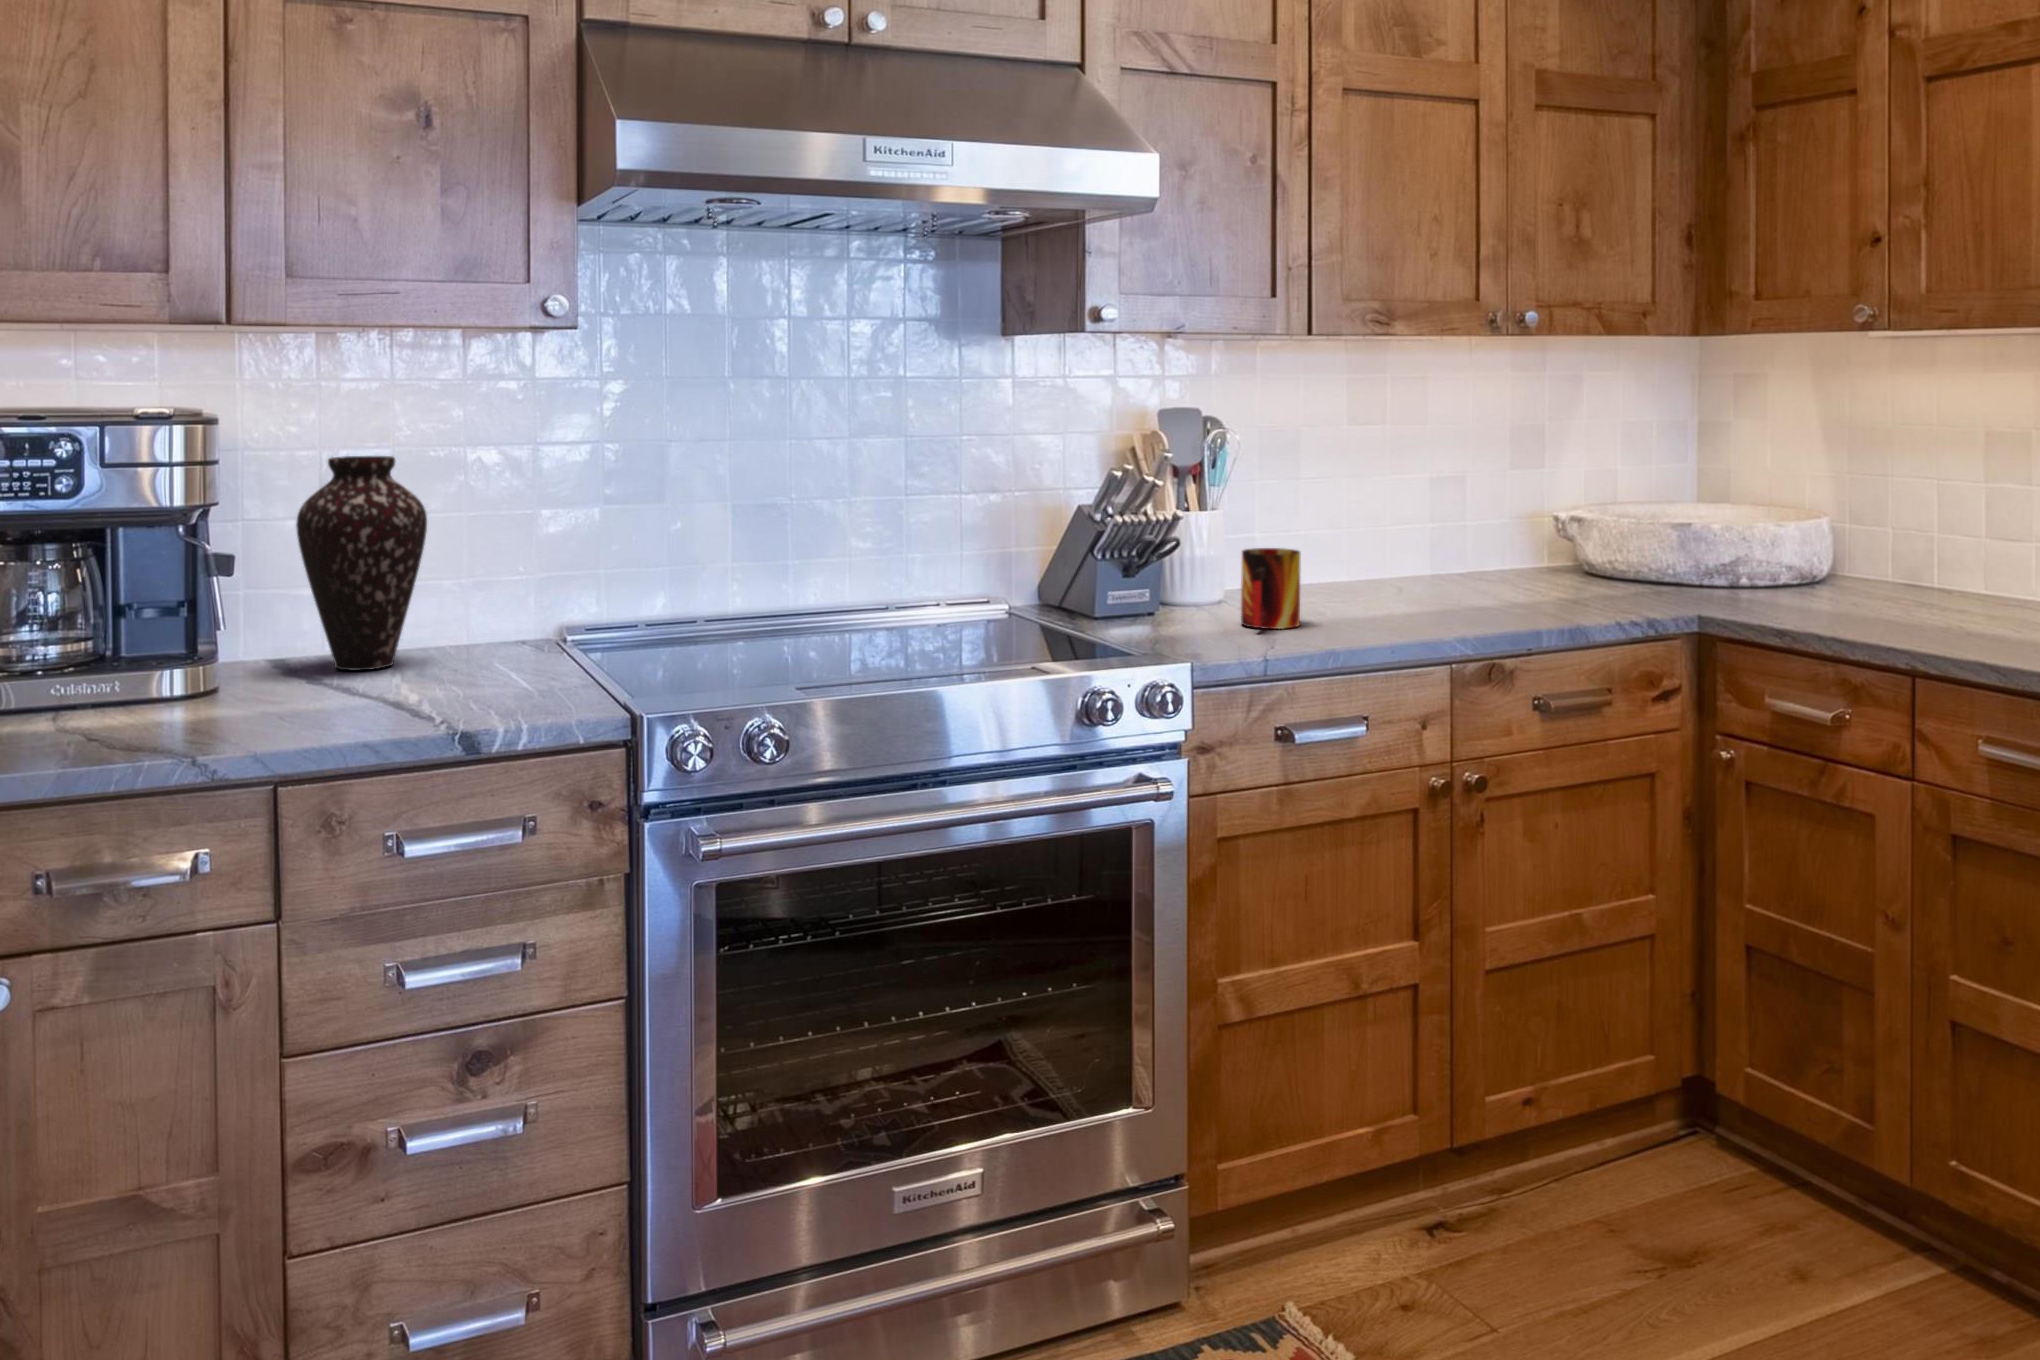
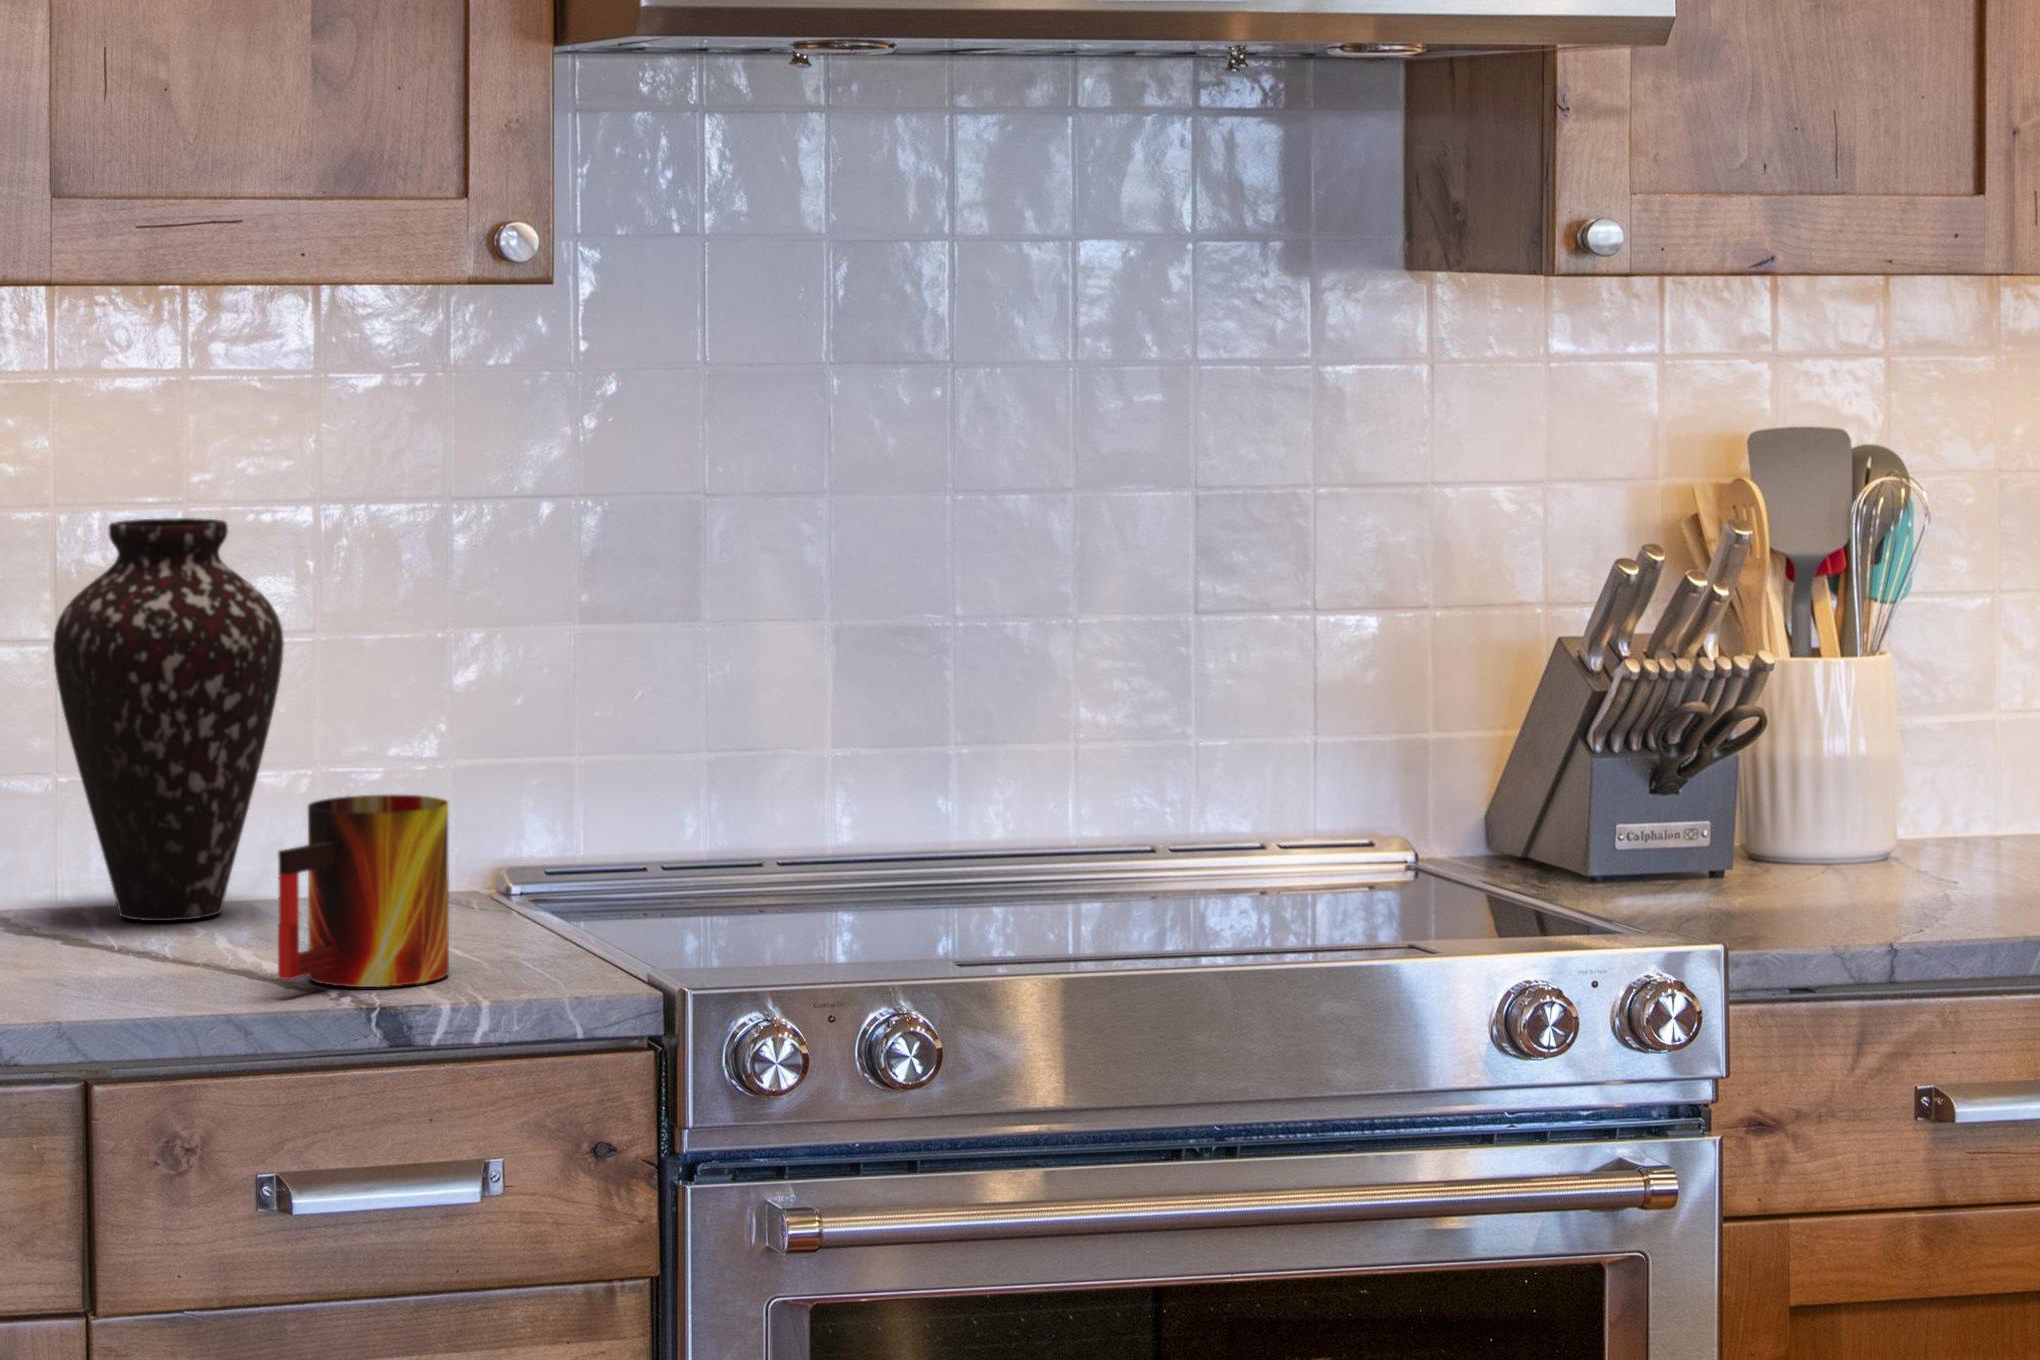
mug: present [1241,548,1301,629] -> present [278,794,449,987]

